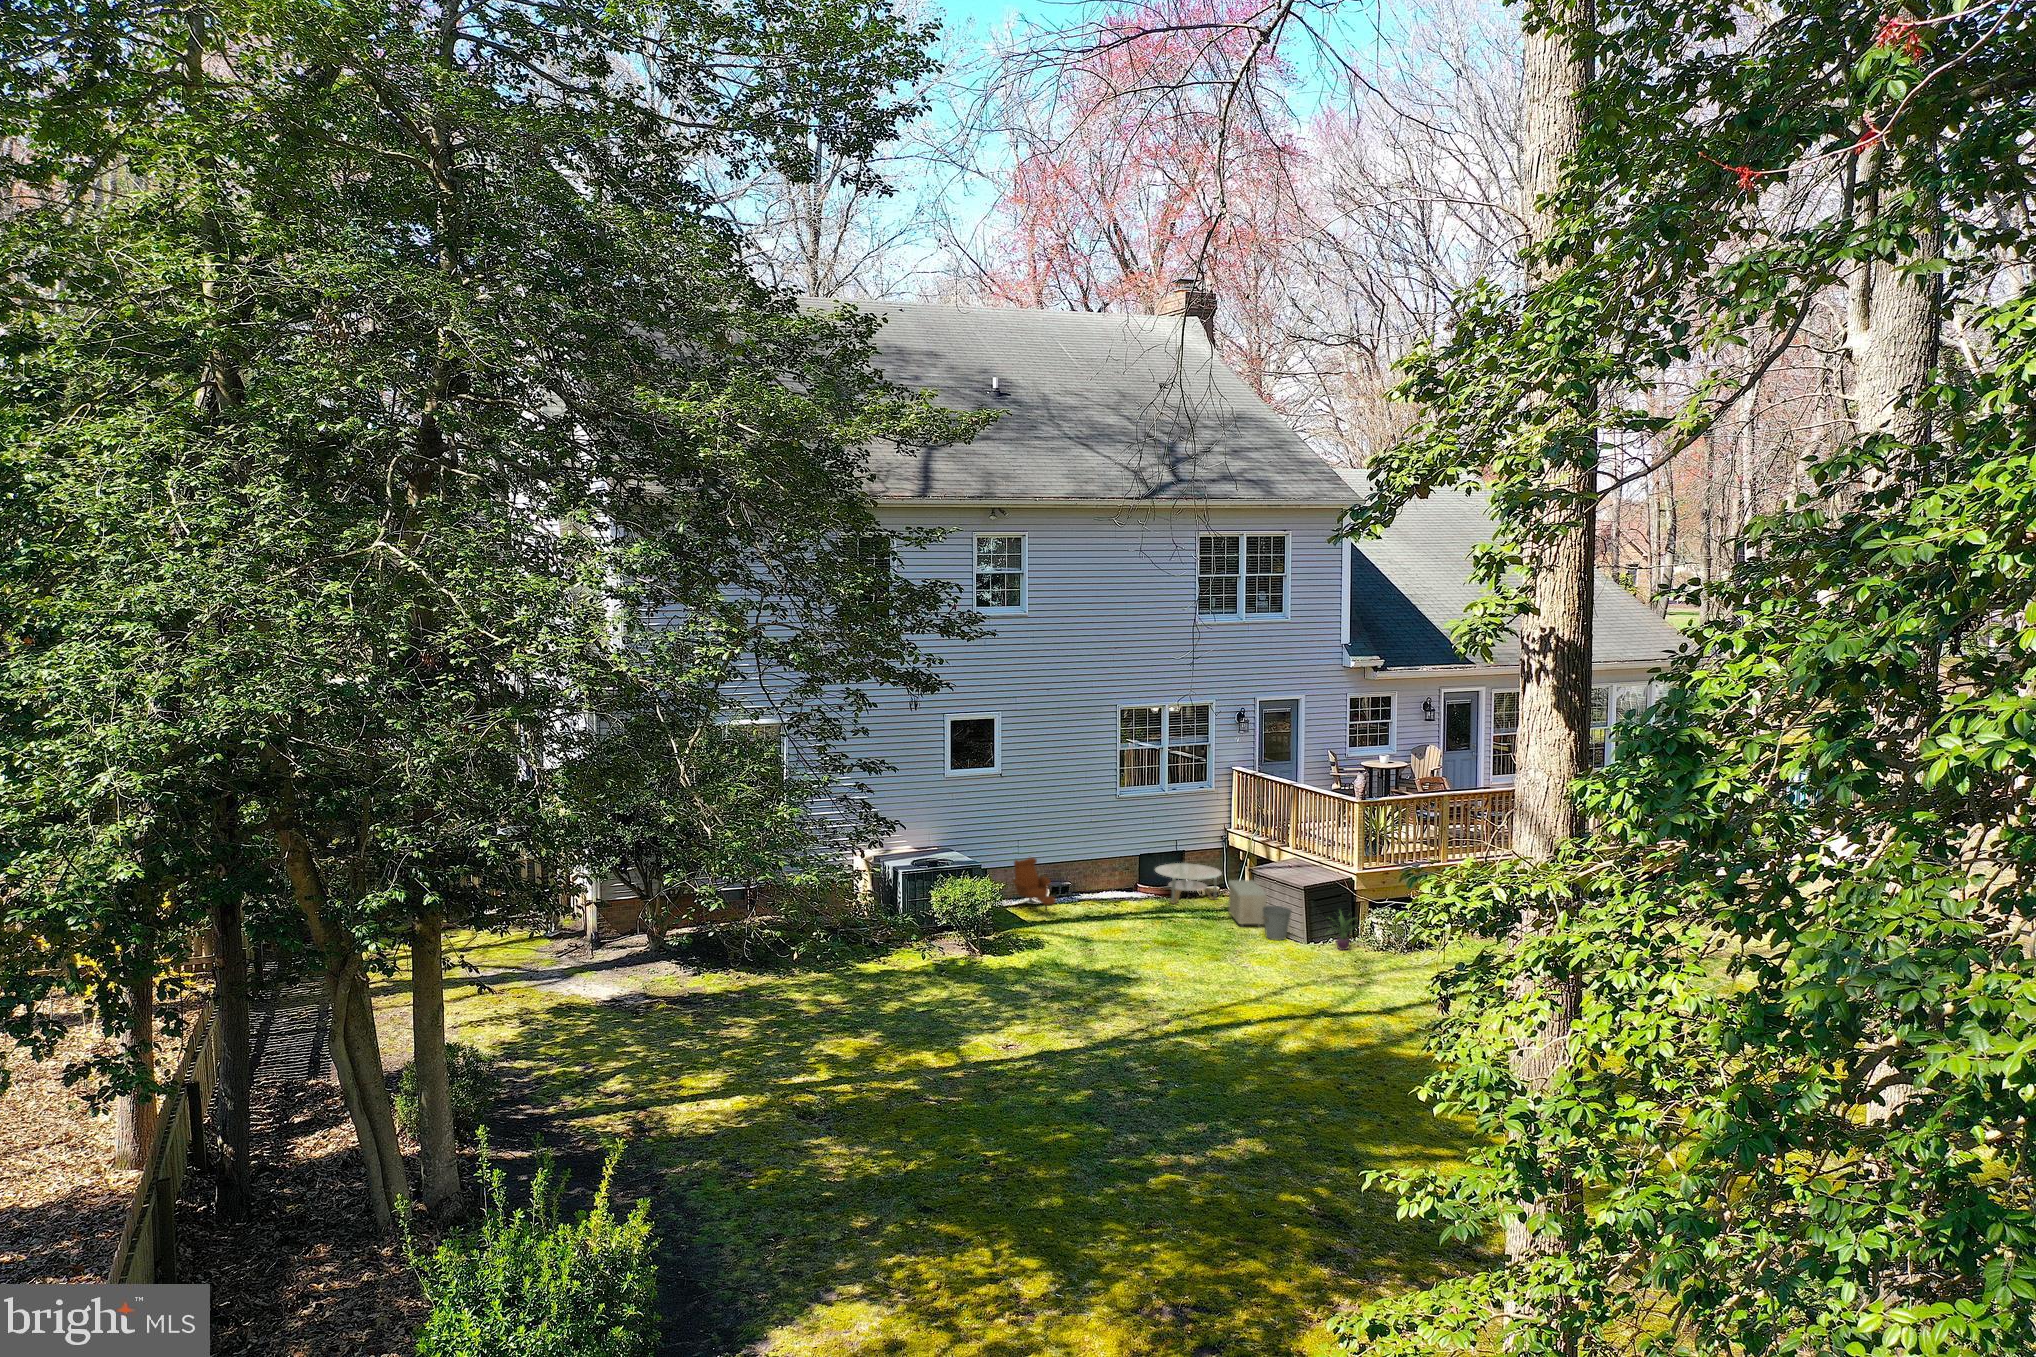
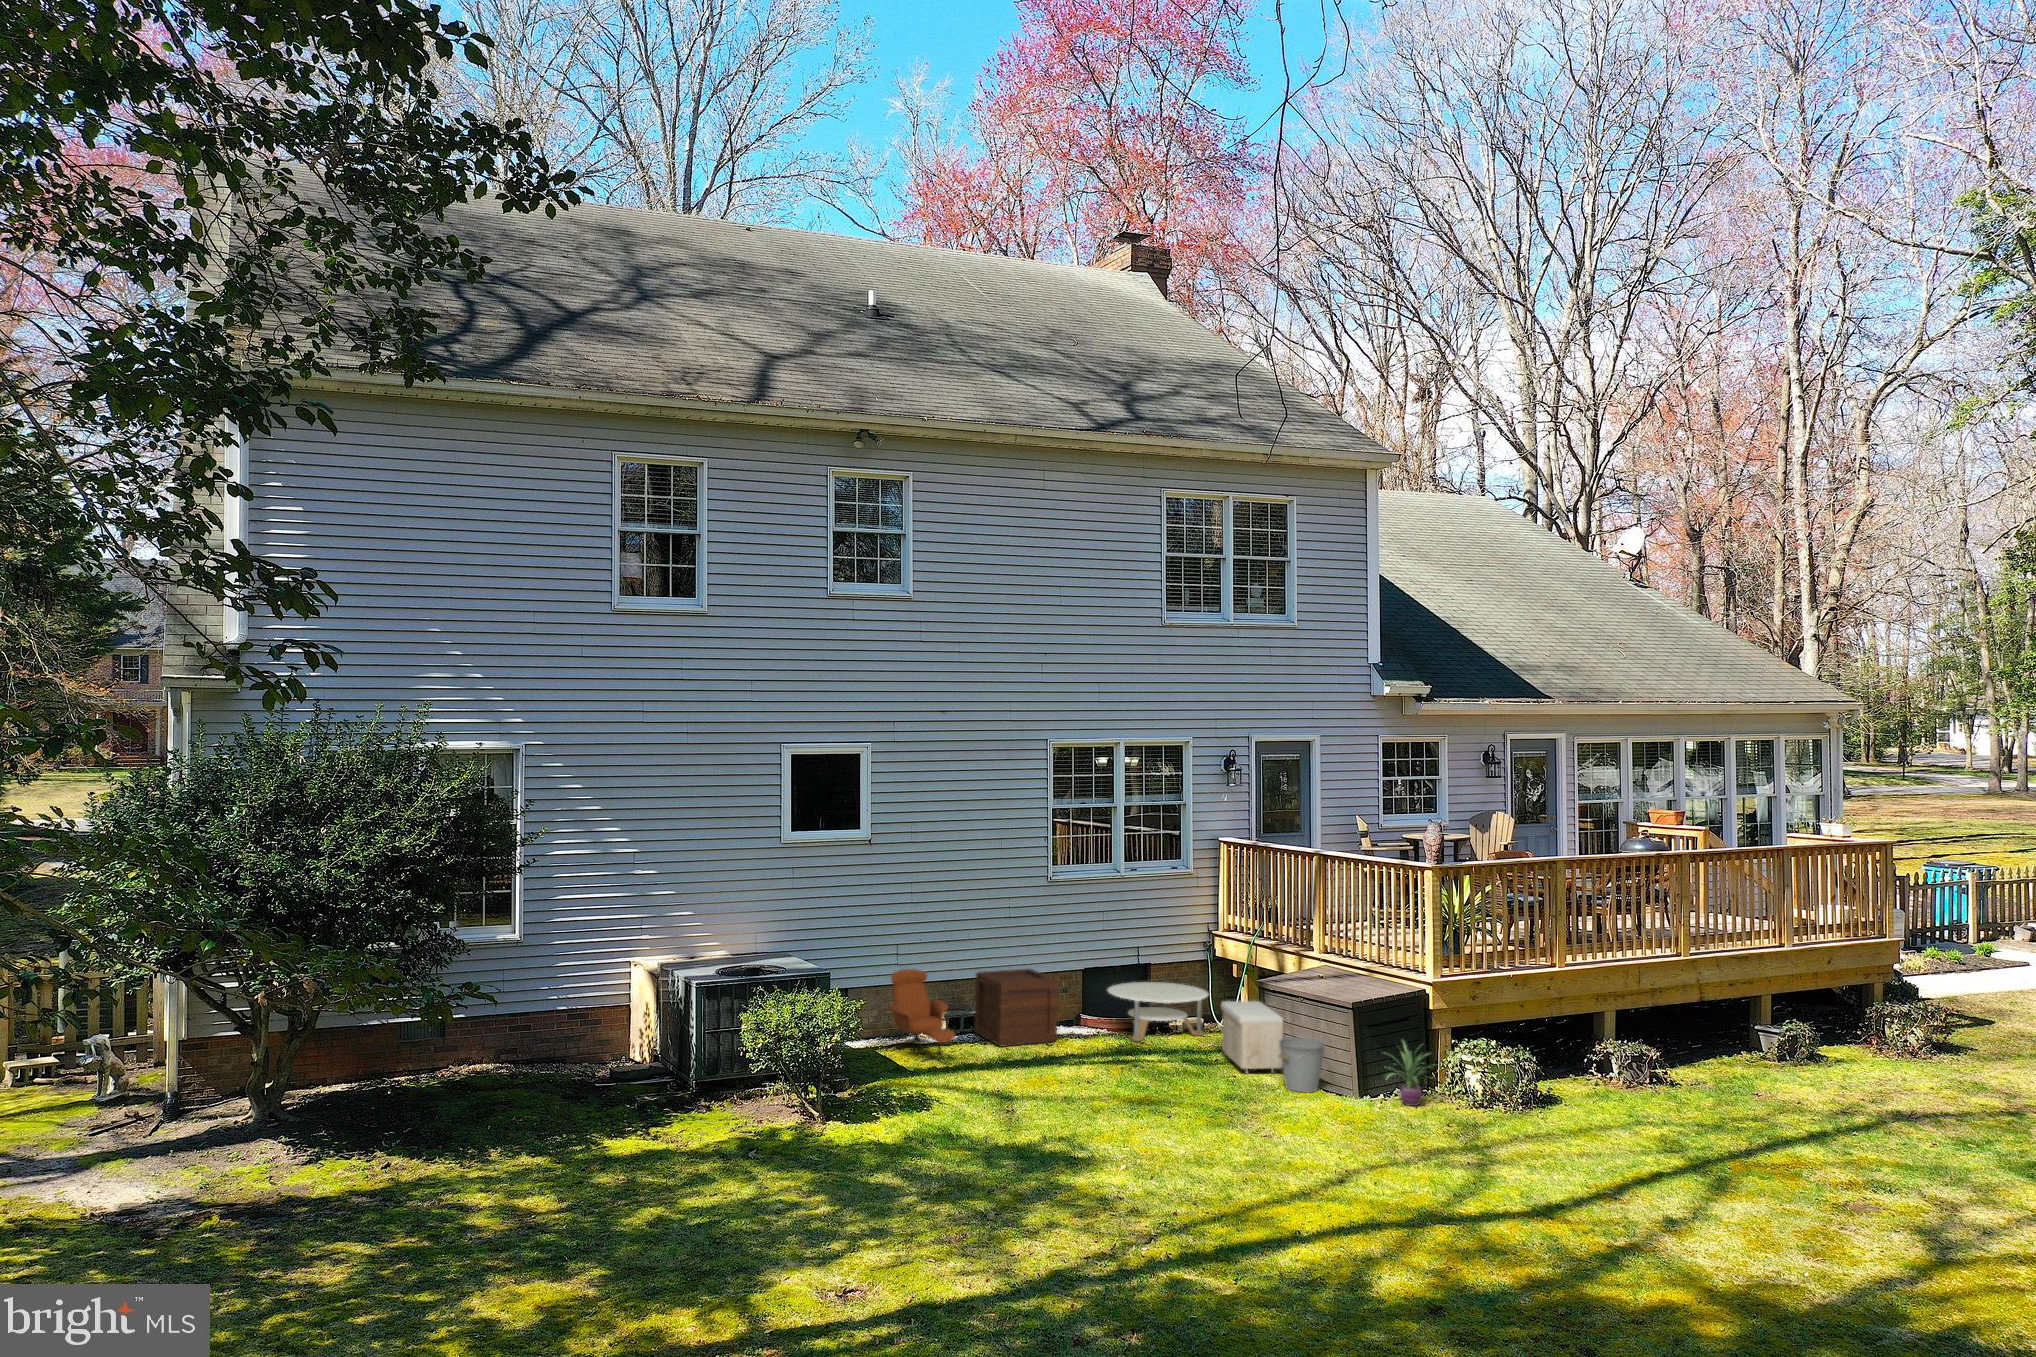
wooden crate: none [1067,855,1122,907] -> present [974,969,1058,1047]

